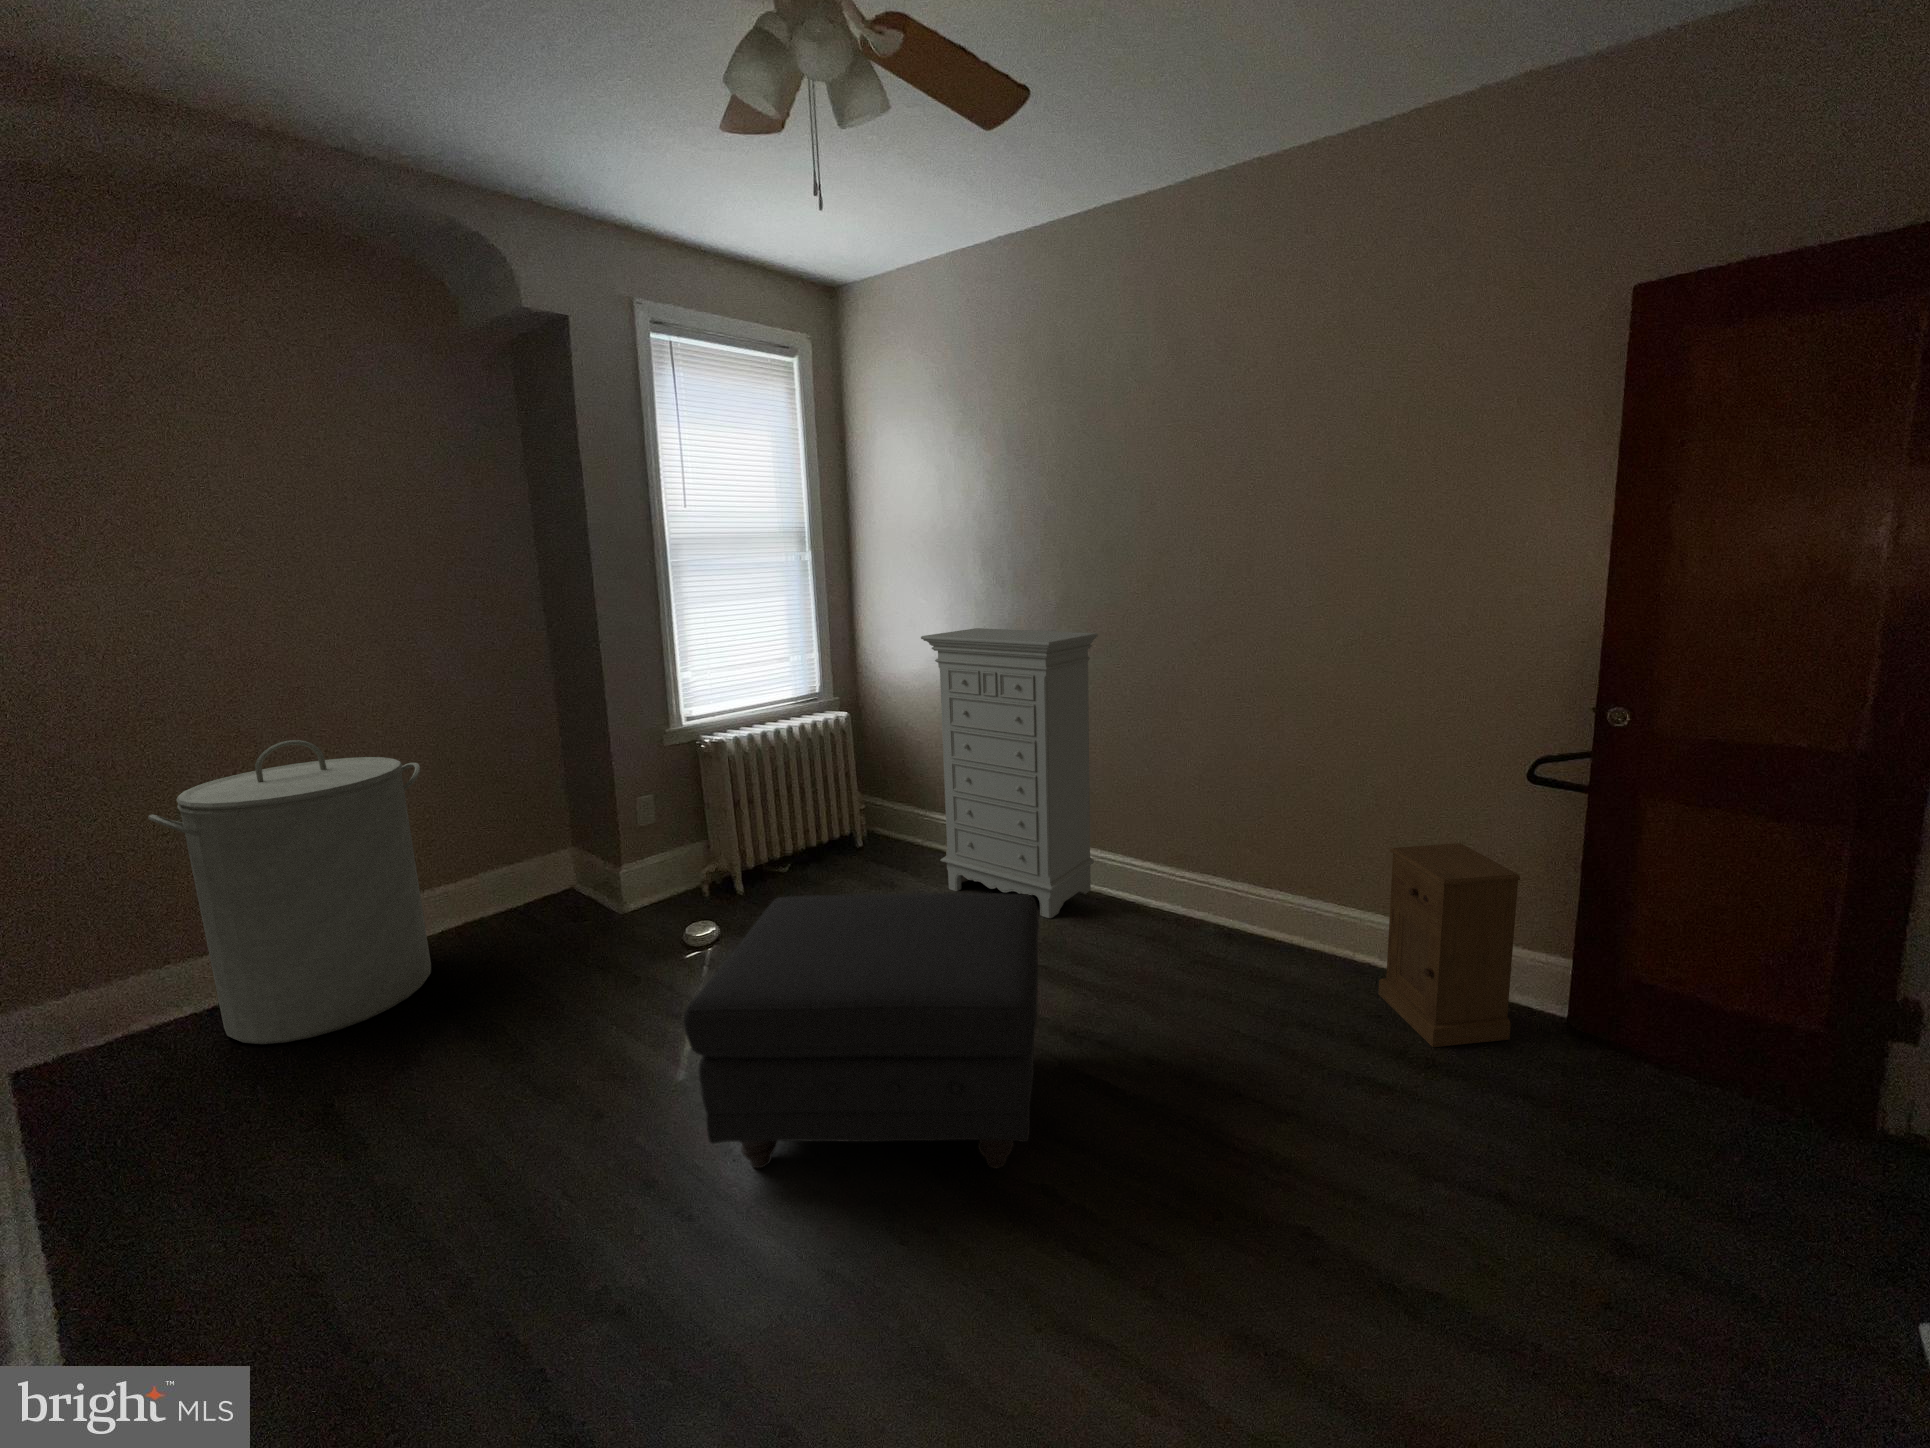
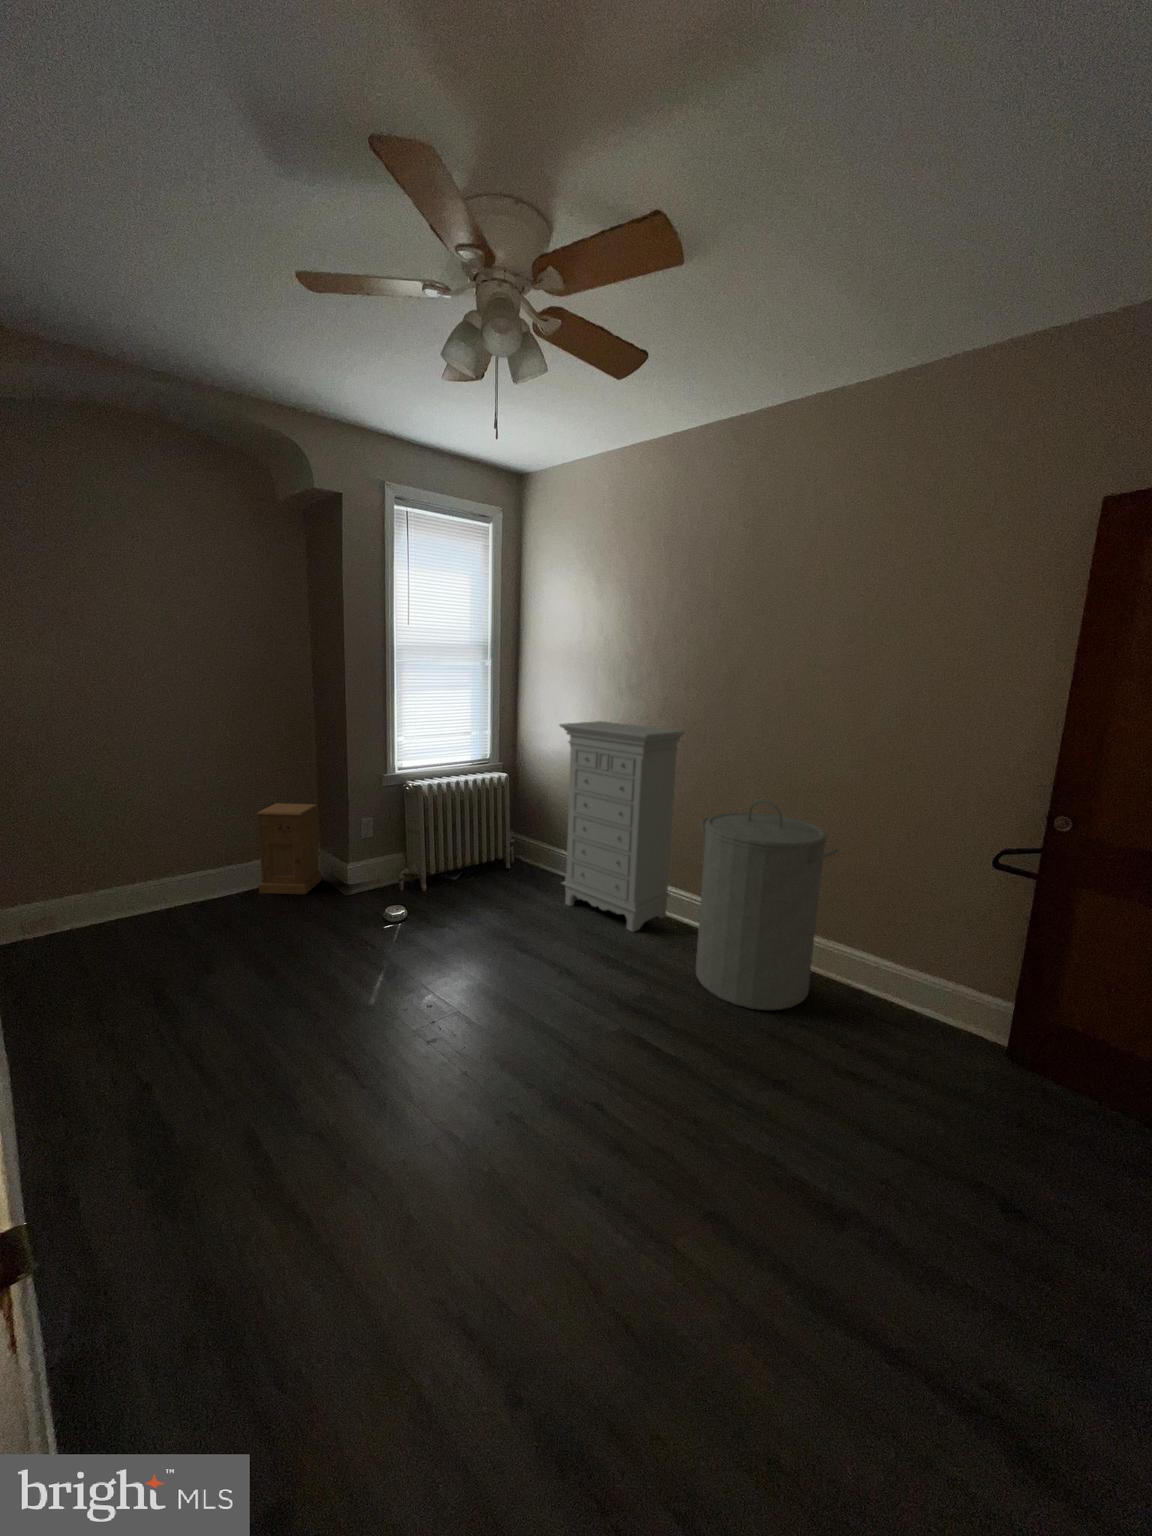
laundry hamper: present [148,740,431,1044] -> present [696,800,838,1010]
nightstand: present [1378,843,1520,1047] -> present [257,803,321,894]
ottoman: present [684,893,1039,1169] -> none [374,891,615,1084]

